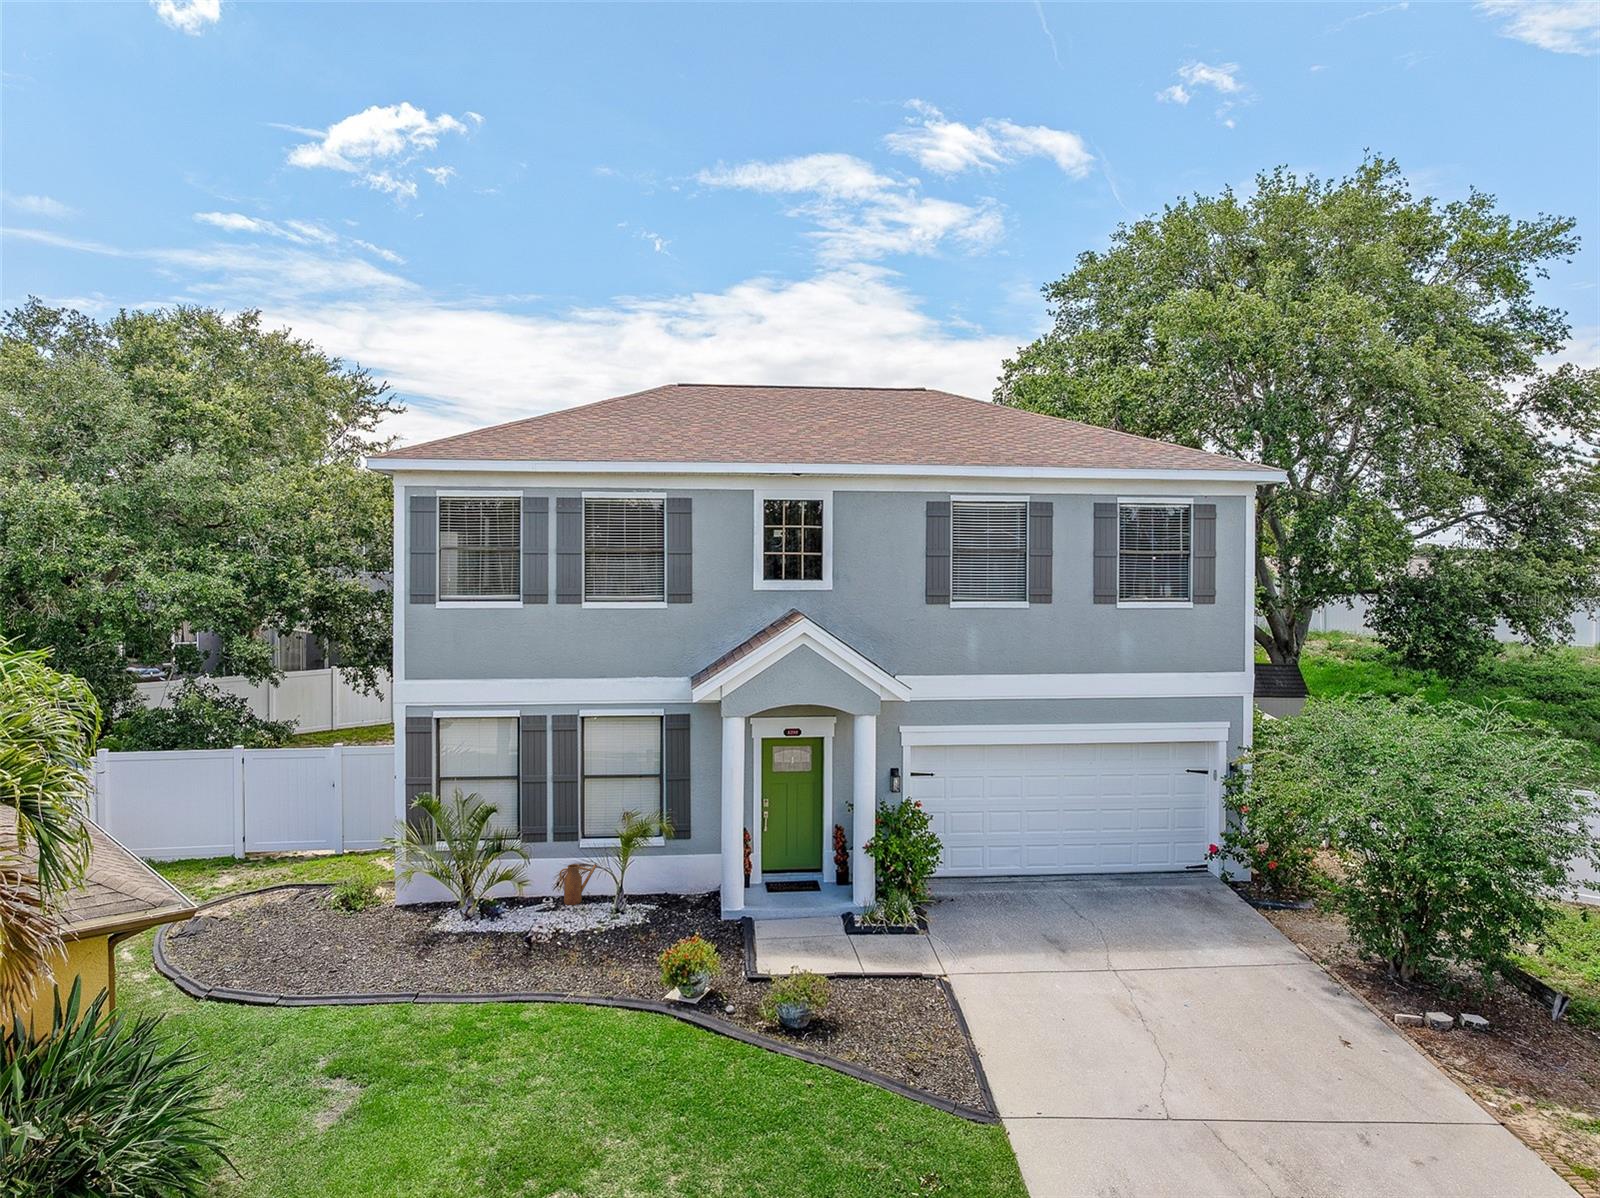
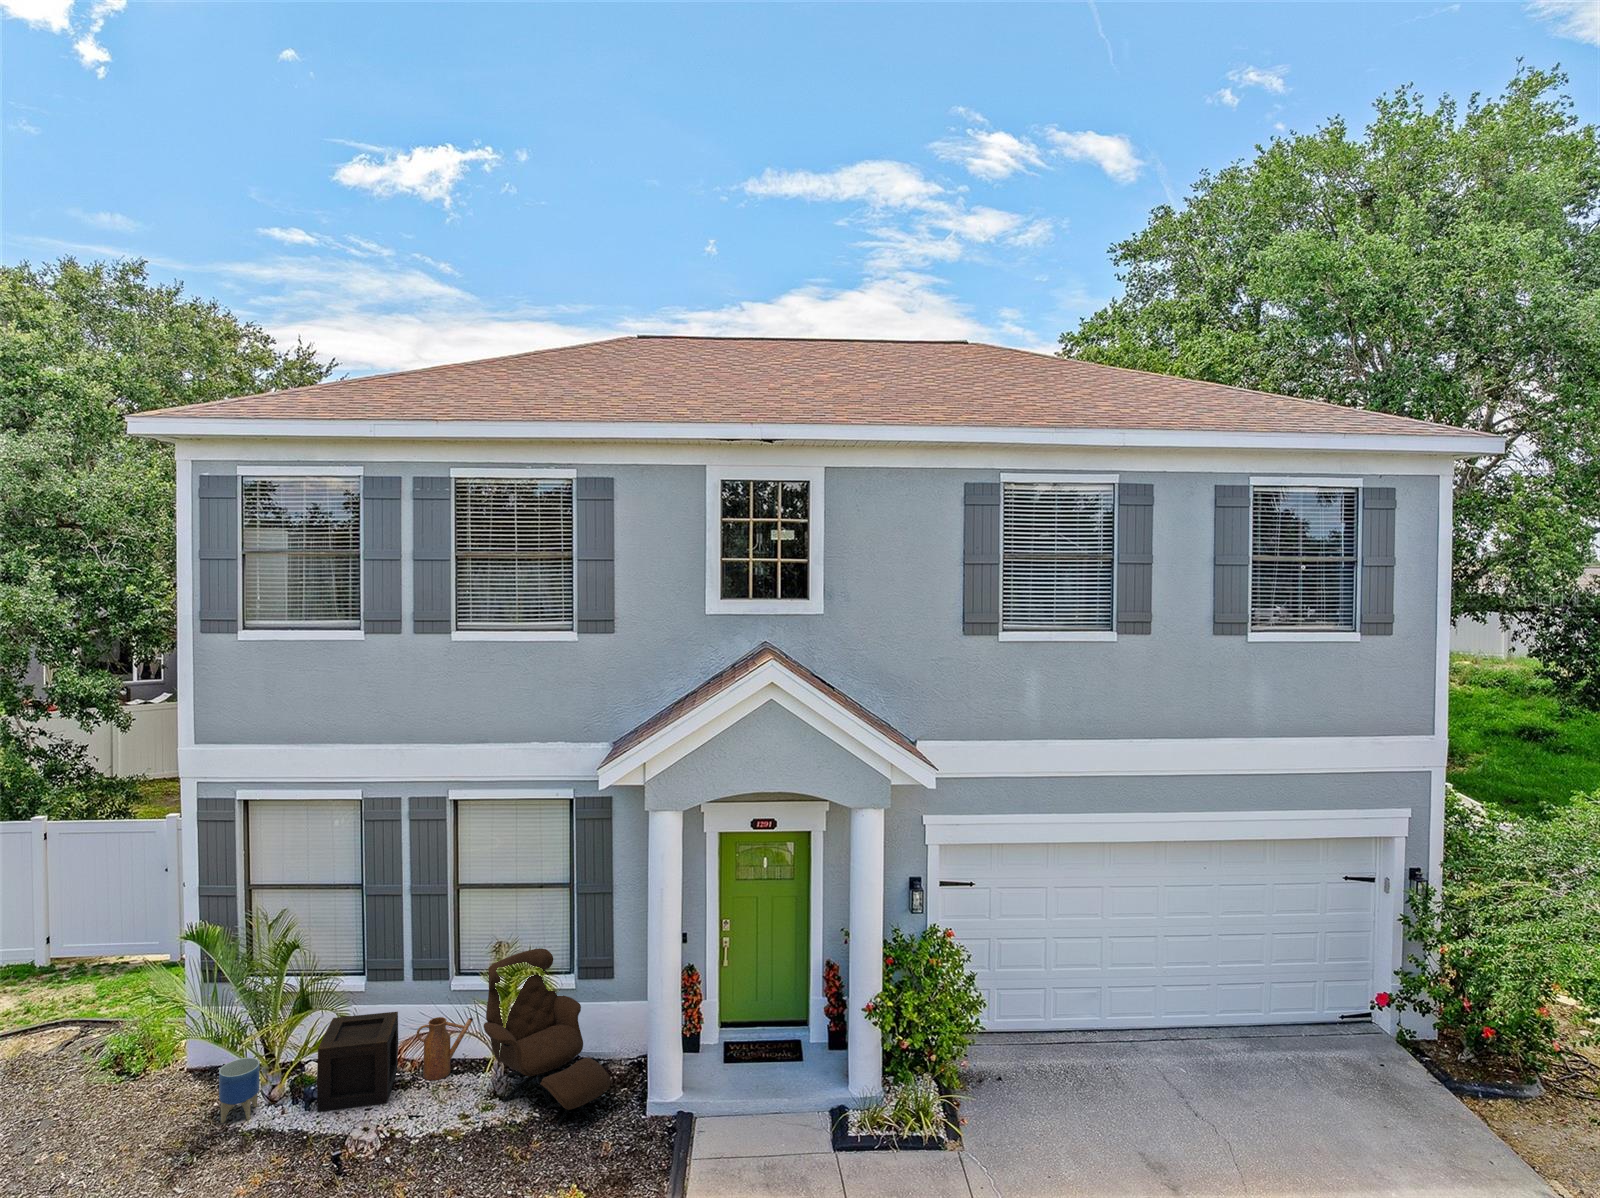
lounge chair: none [608,819,695,924] -> present [484,948,611,1125]
wooden crate: none [500,860,546,920] -> present [317,1012,398,1111]
planter: none [436,885,461,925] -> present [219,1058,260,1123]

